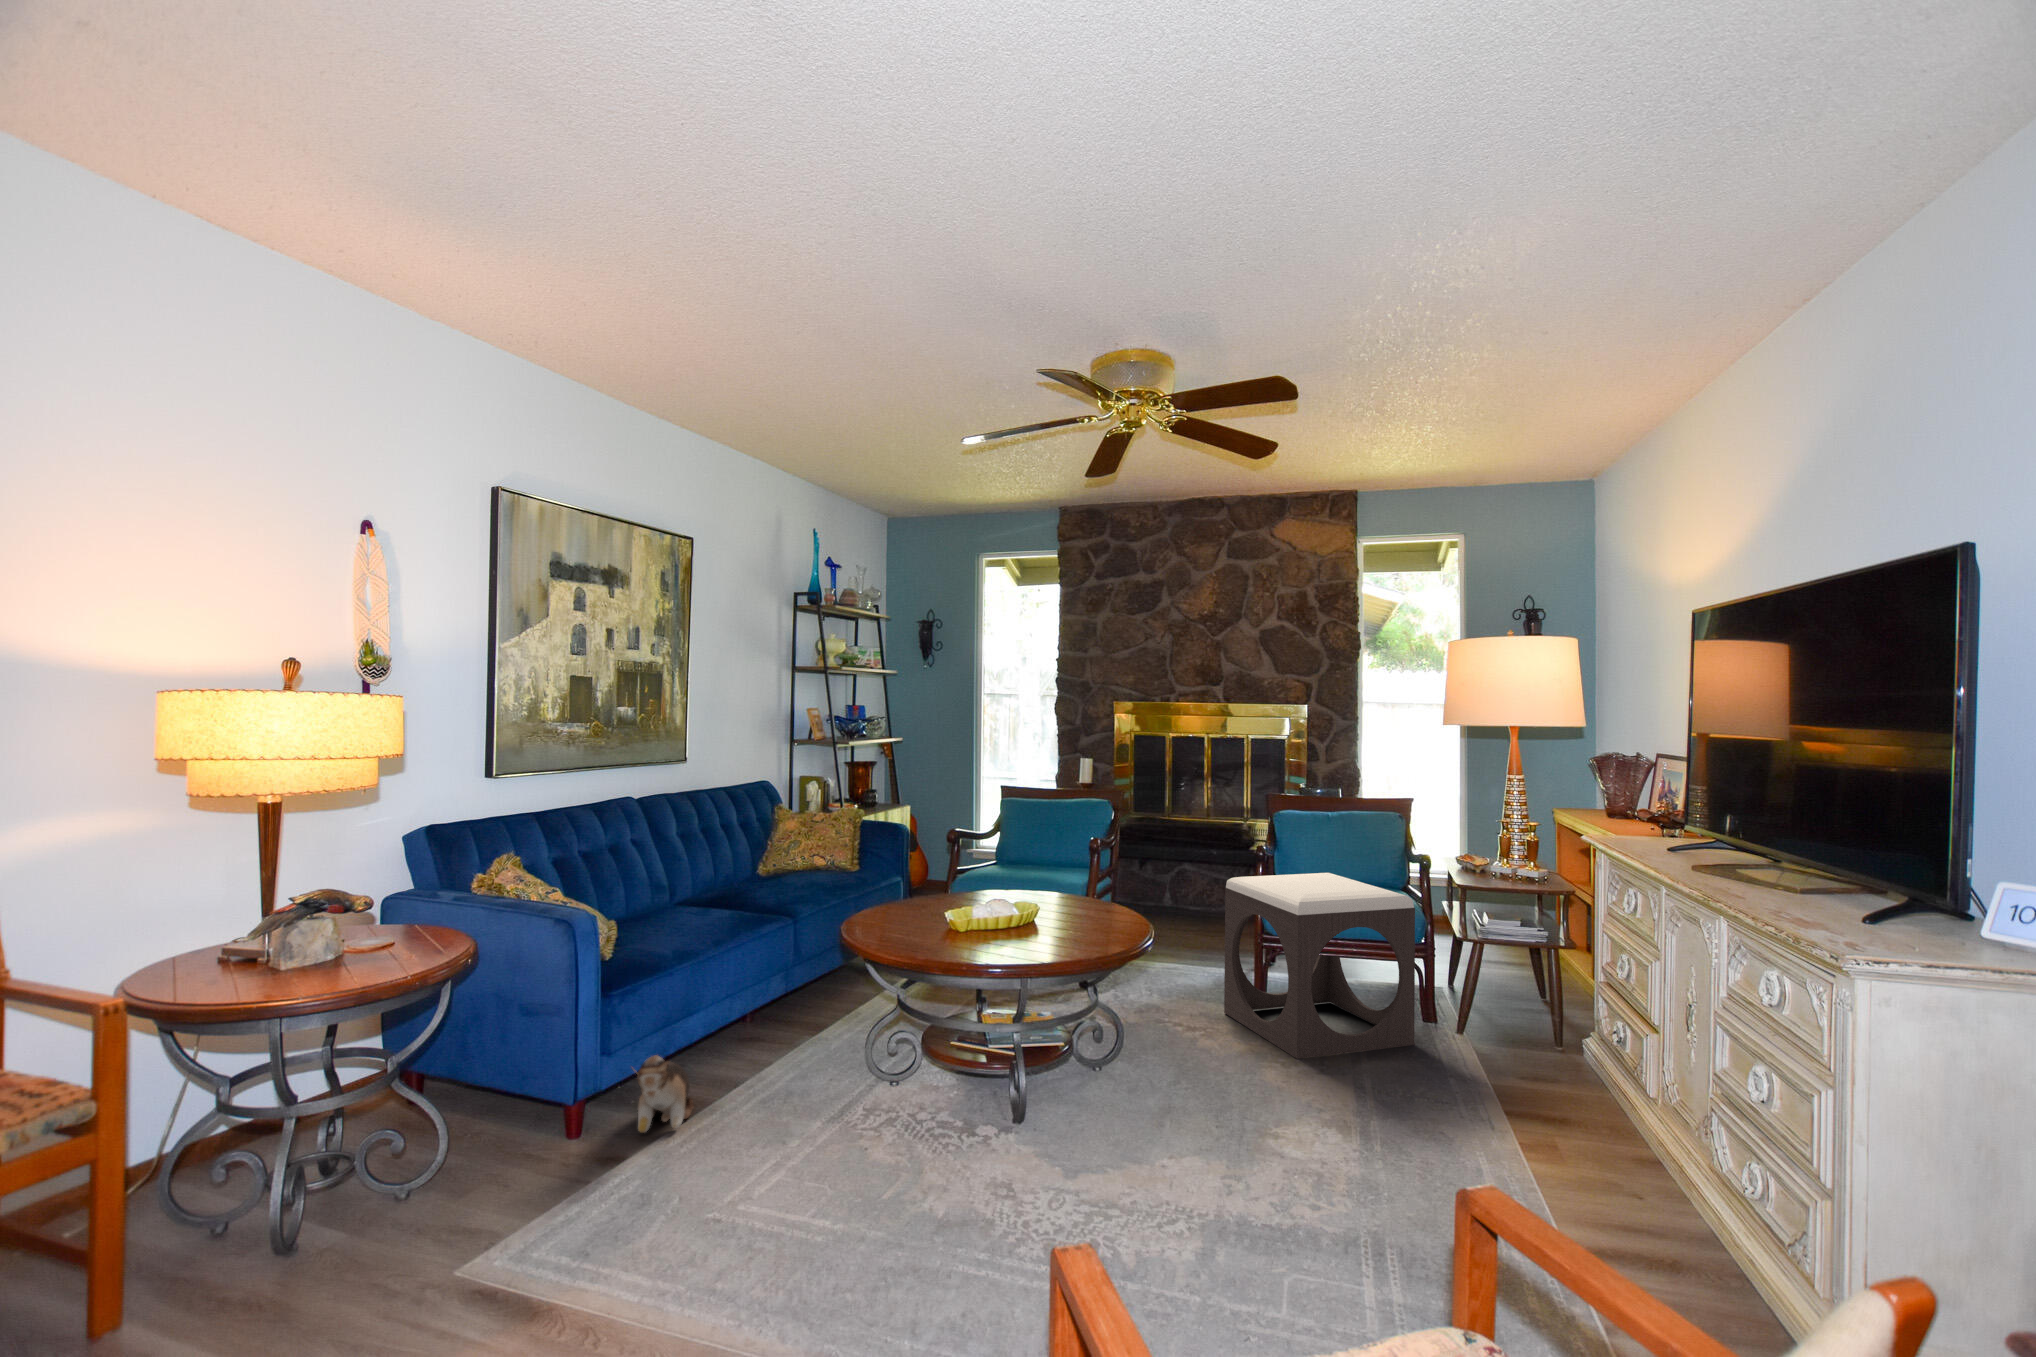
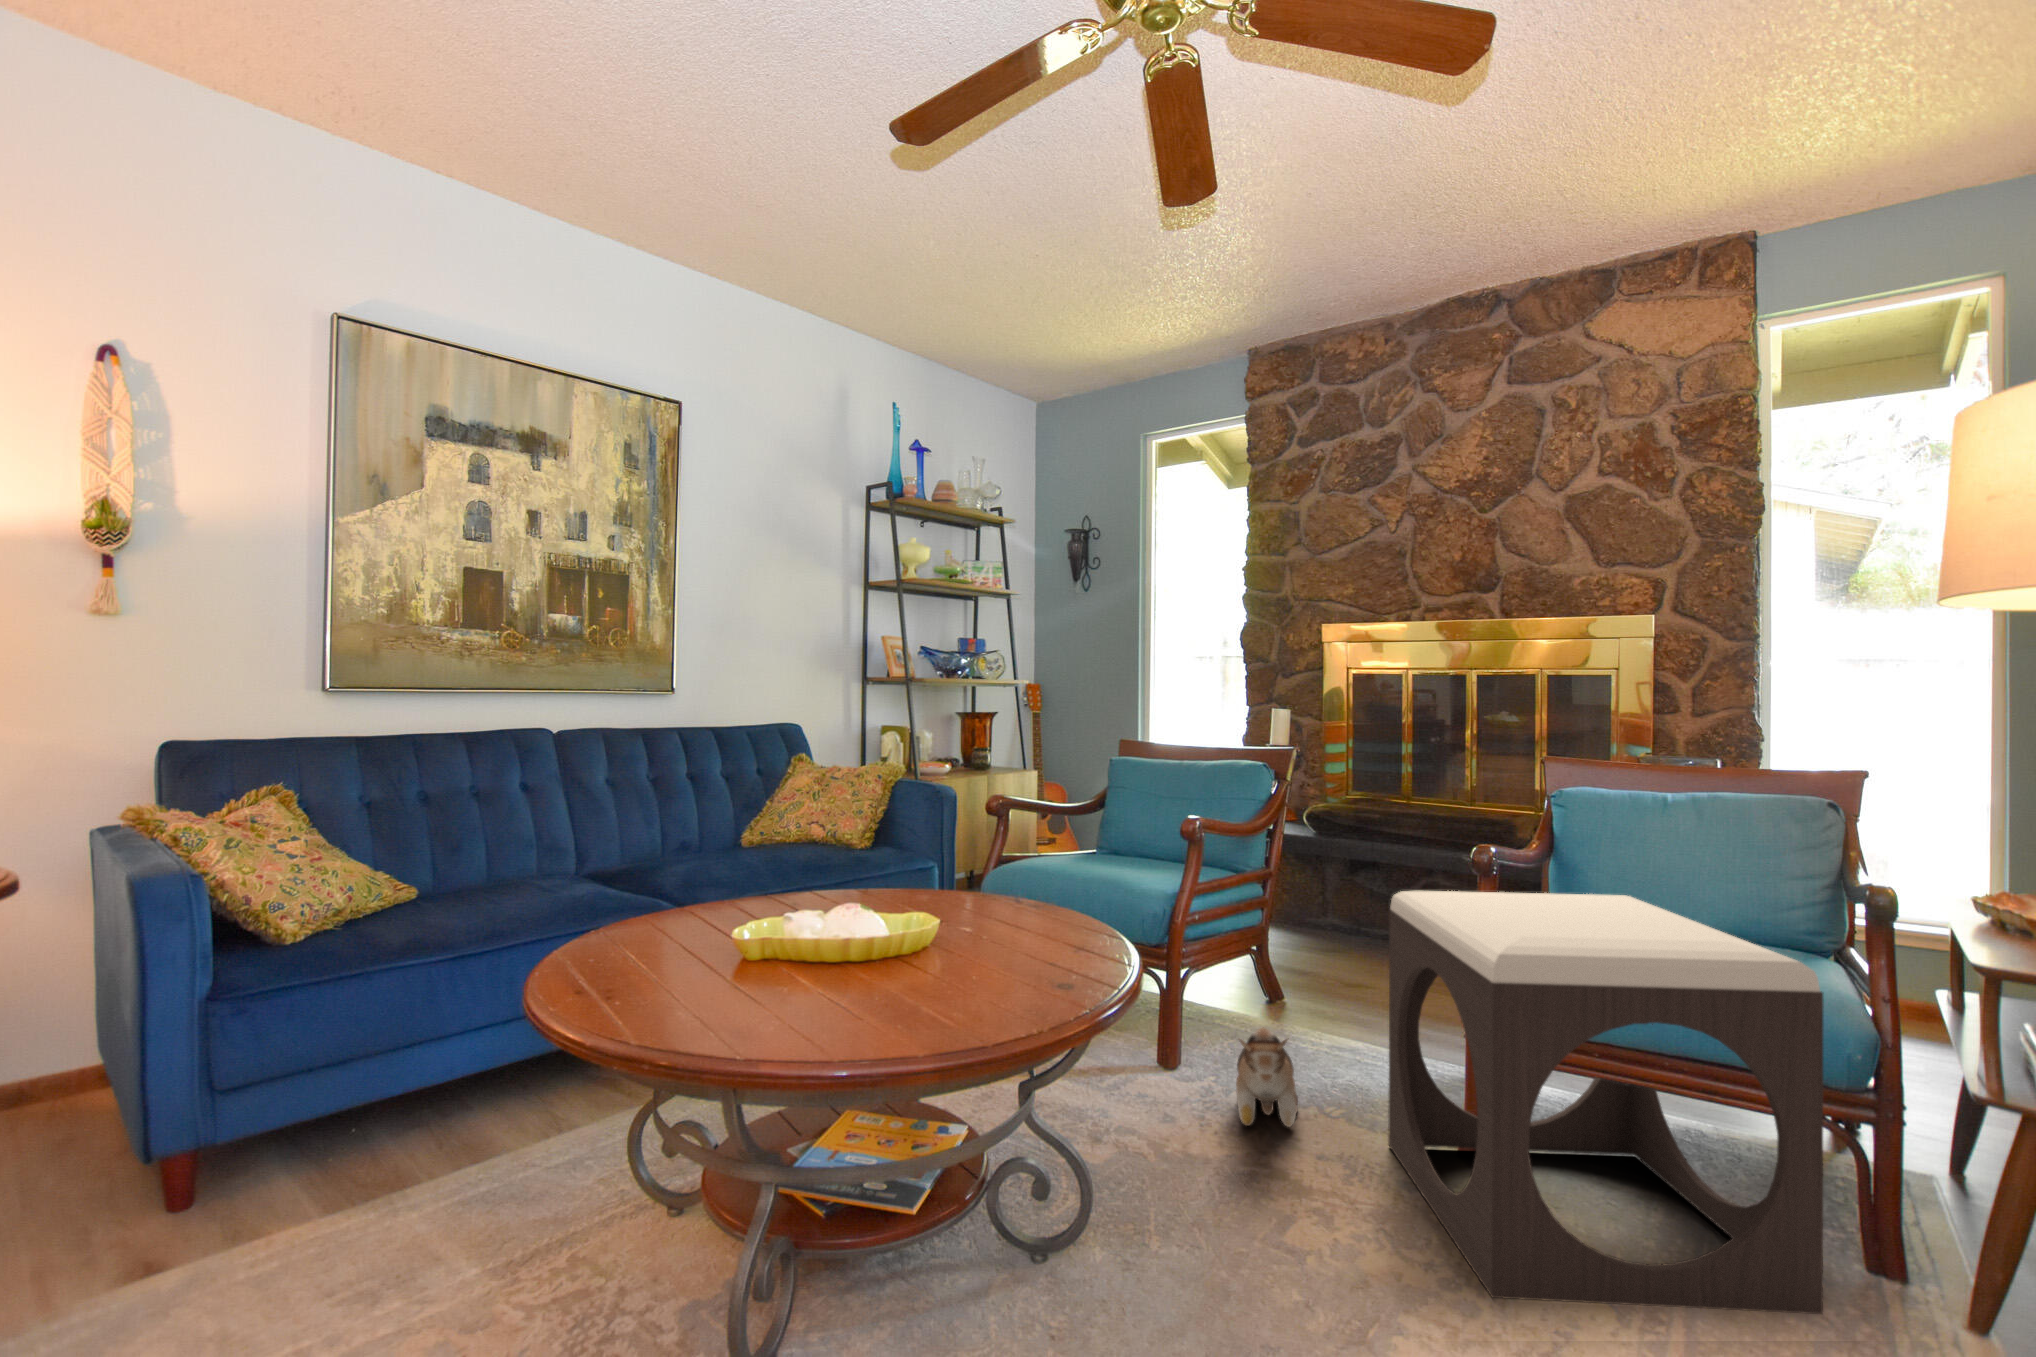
plush toy: present [637,1055,694,1133] -> present [1236,1027,1298,1127]

